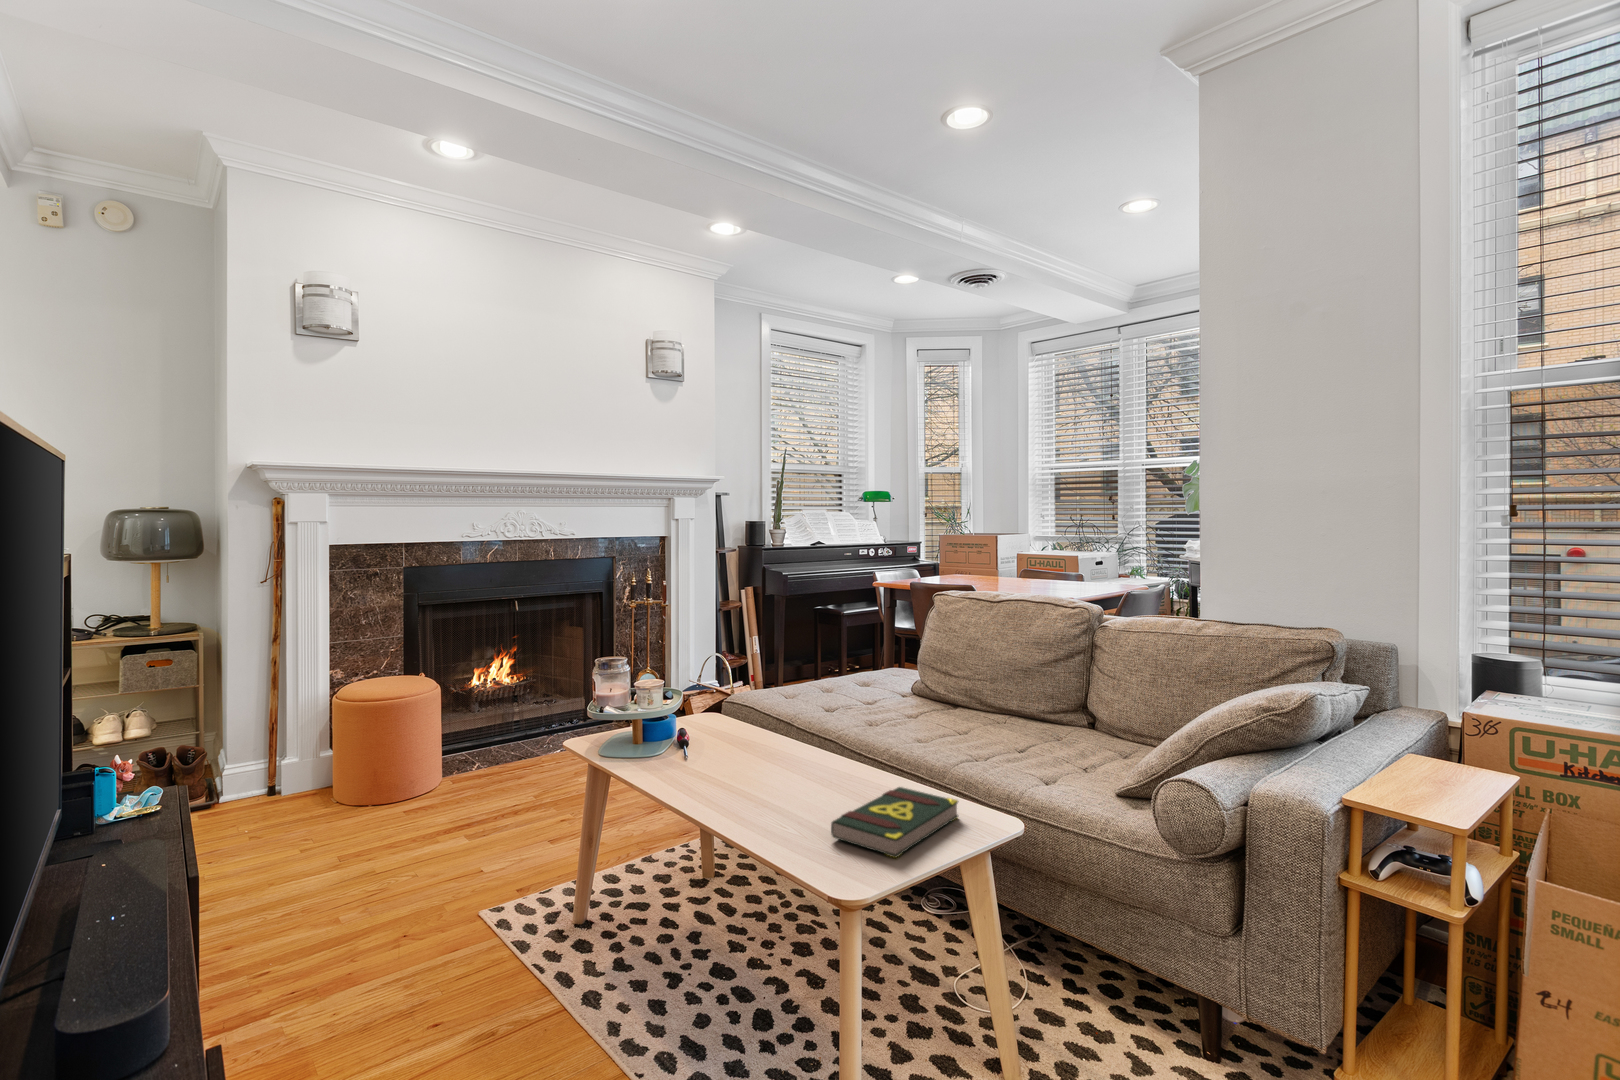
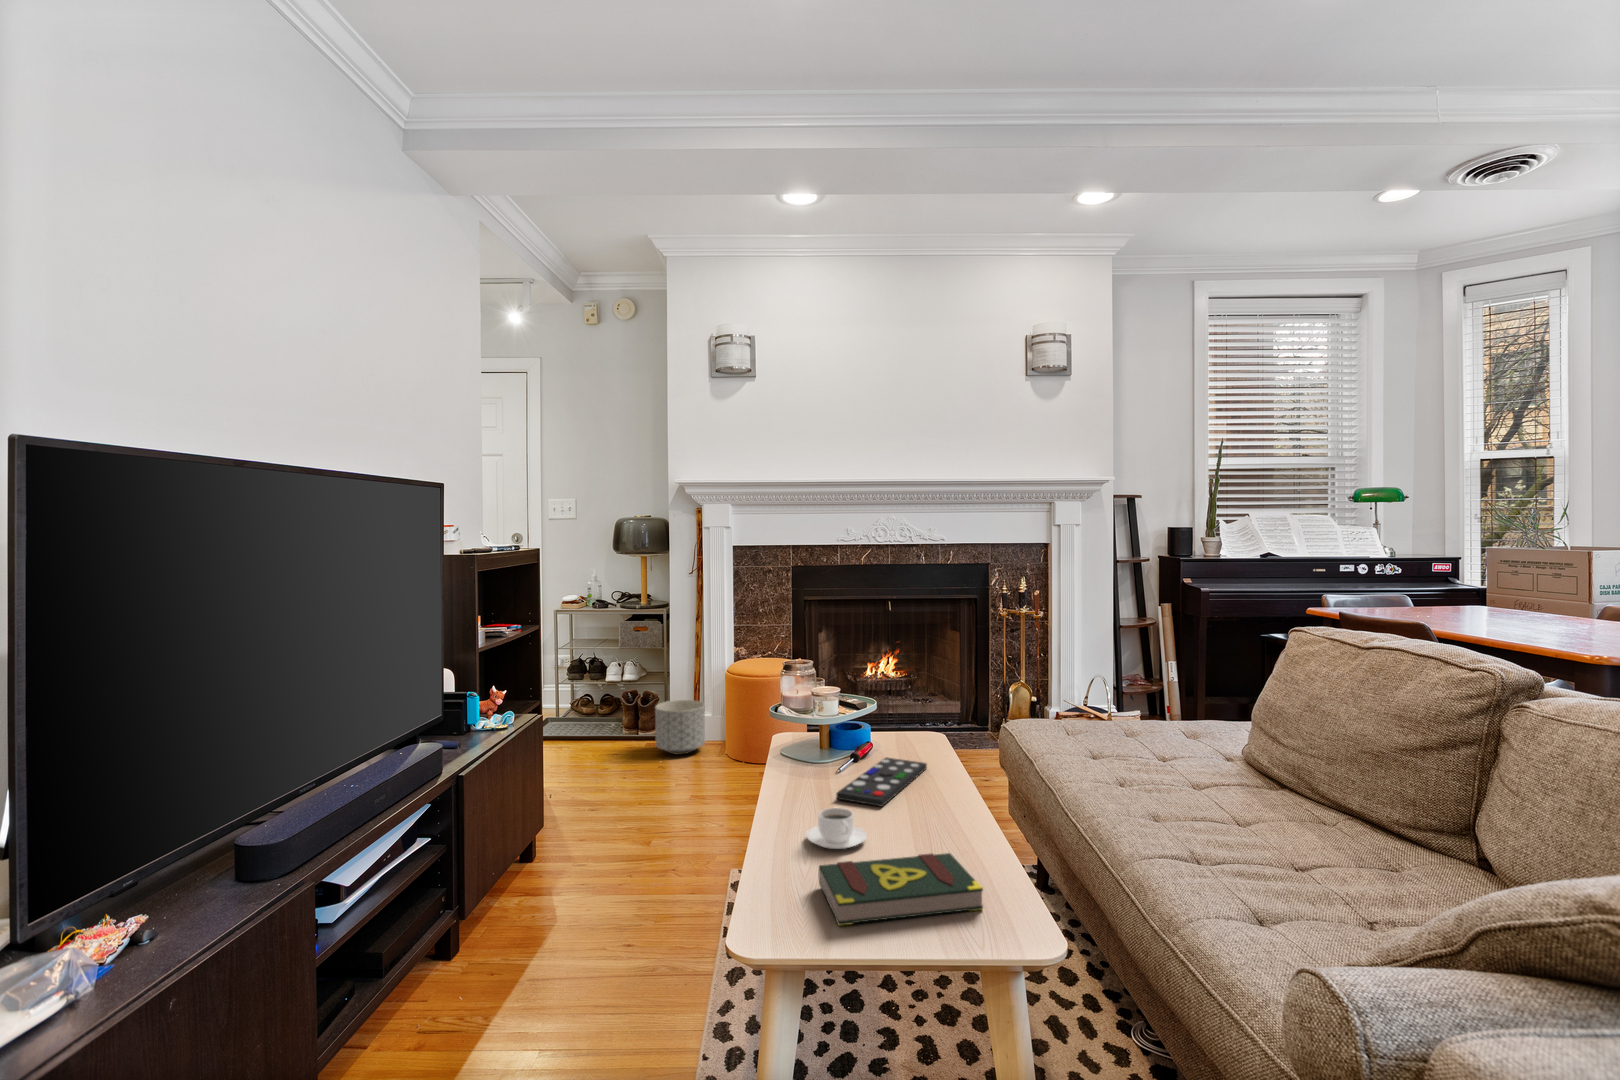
remote control: none [713,735,773,778] -> present [836,758,927,807]
planter: none [218,743,296,816] -> present [655,700,705,754]
coffee cup: none [756,777,812,814] -> present [807,808,867,849]

